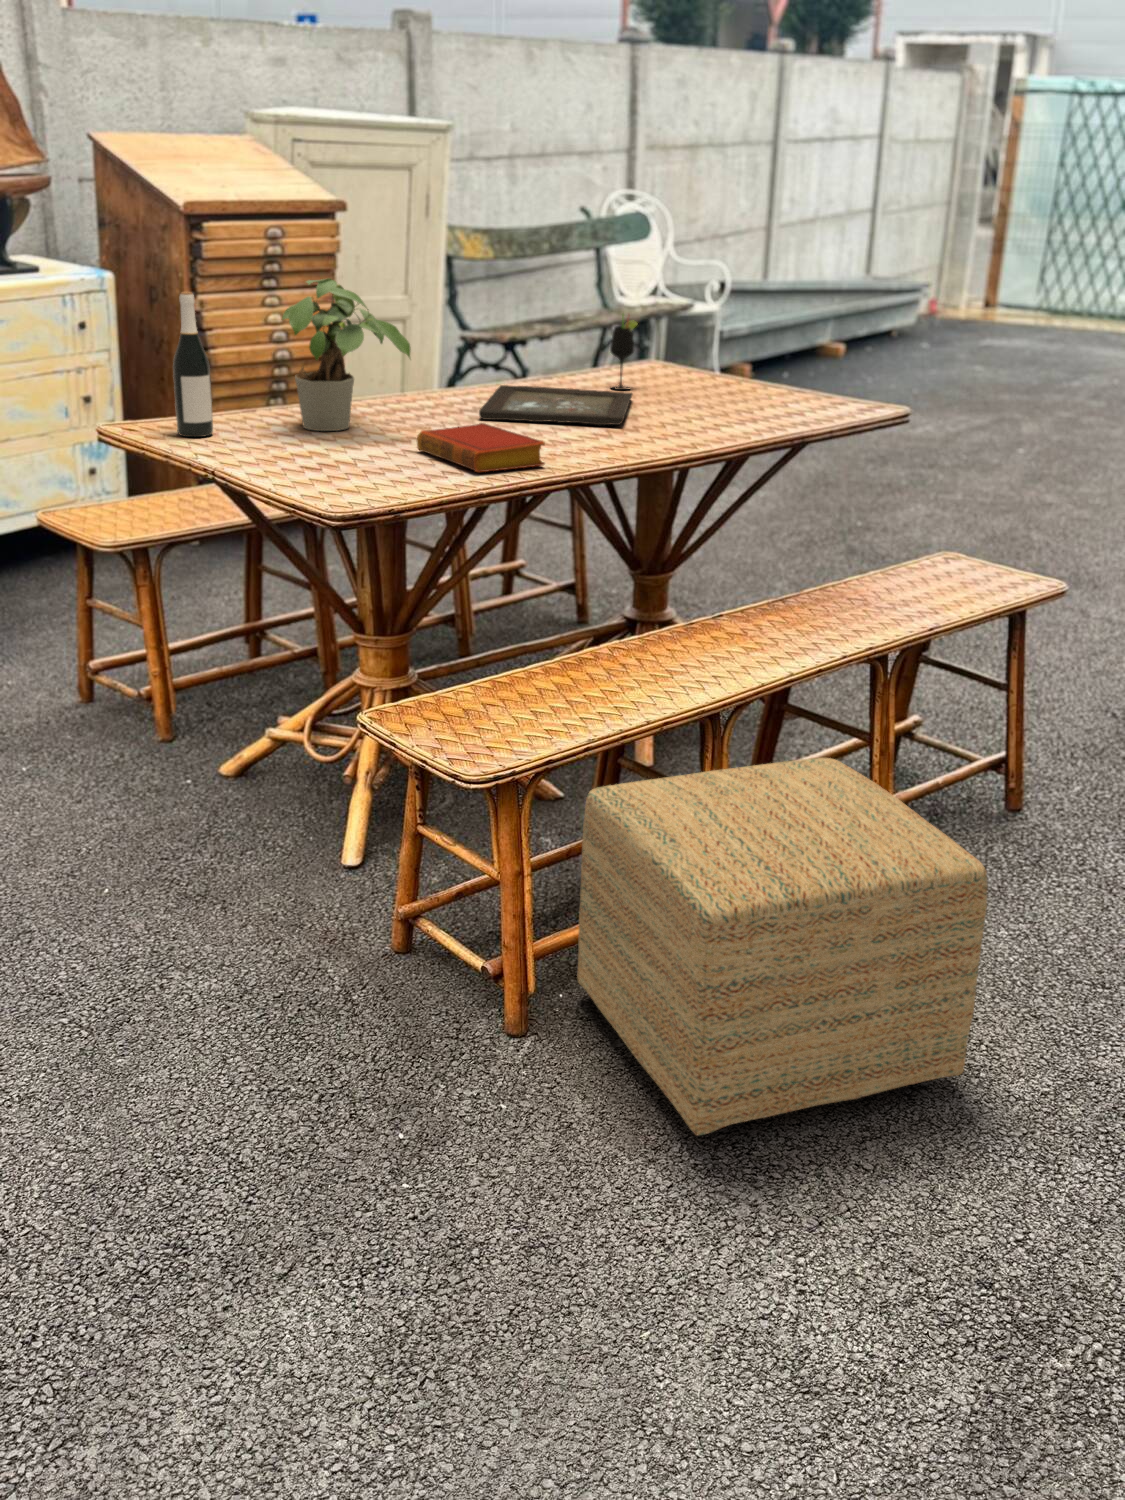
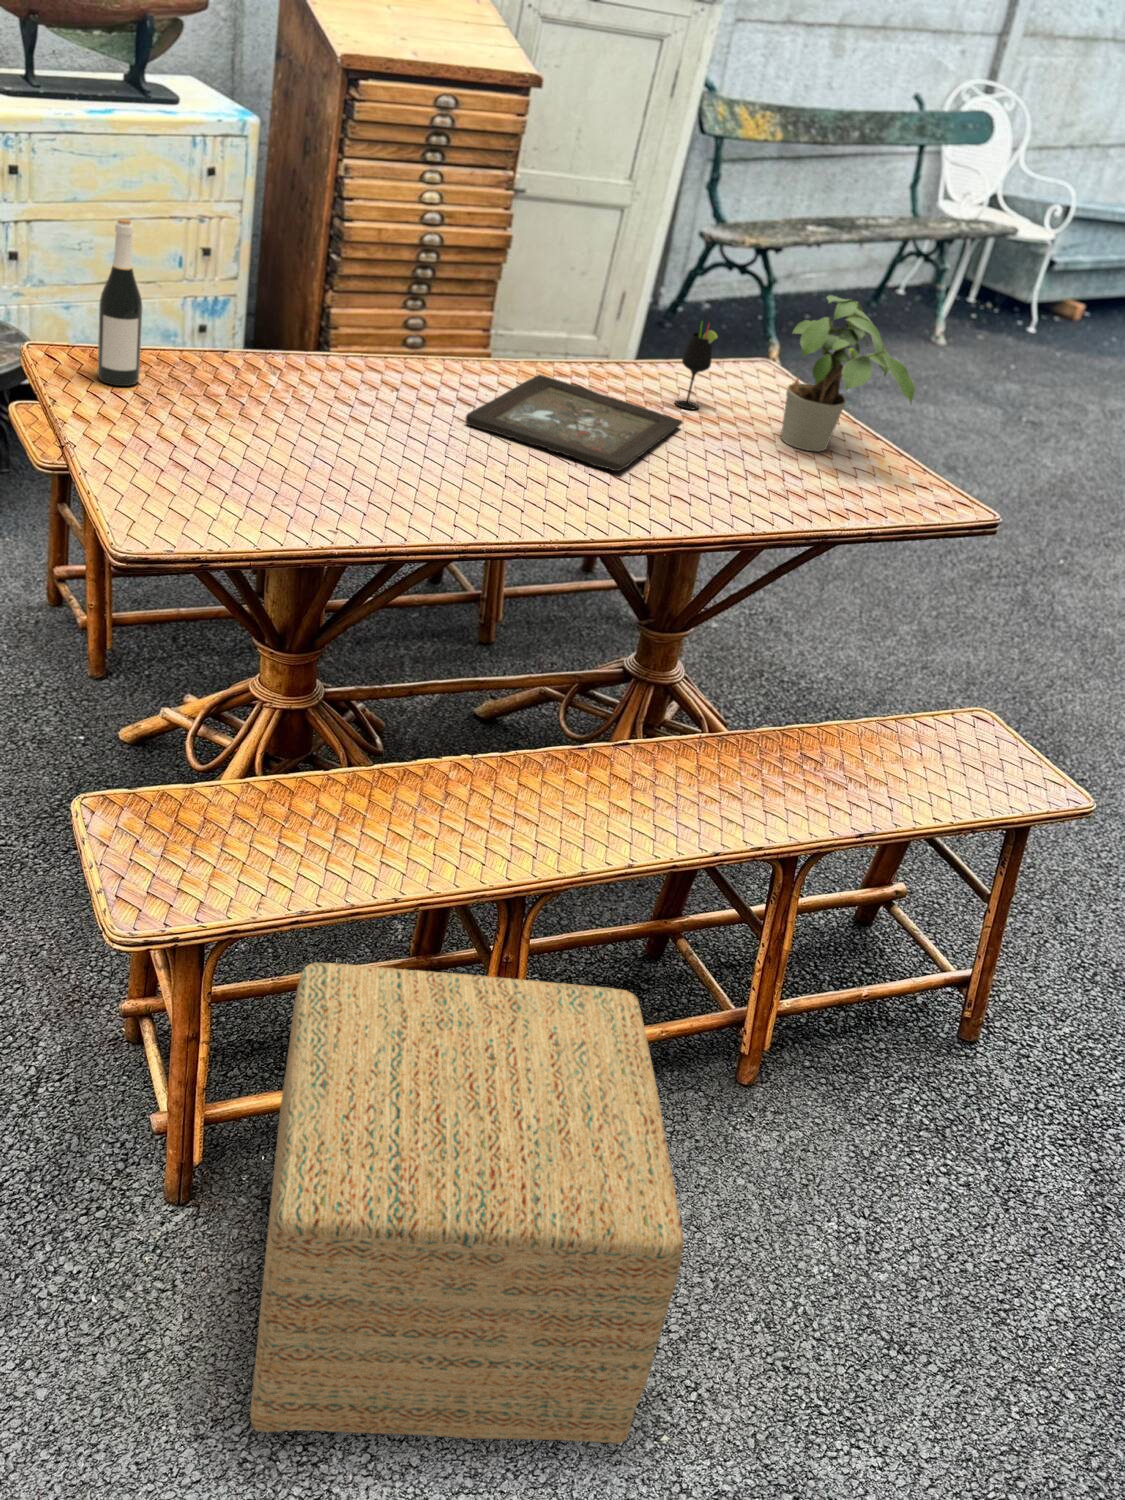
potted plant: present [282,278,411,431] -> present [781,295,915,451]
book: present [417,423,545,472] -> none [336,442,460,524]

